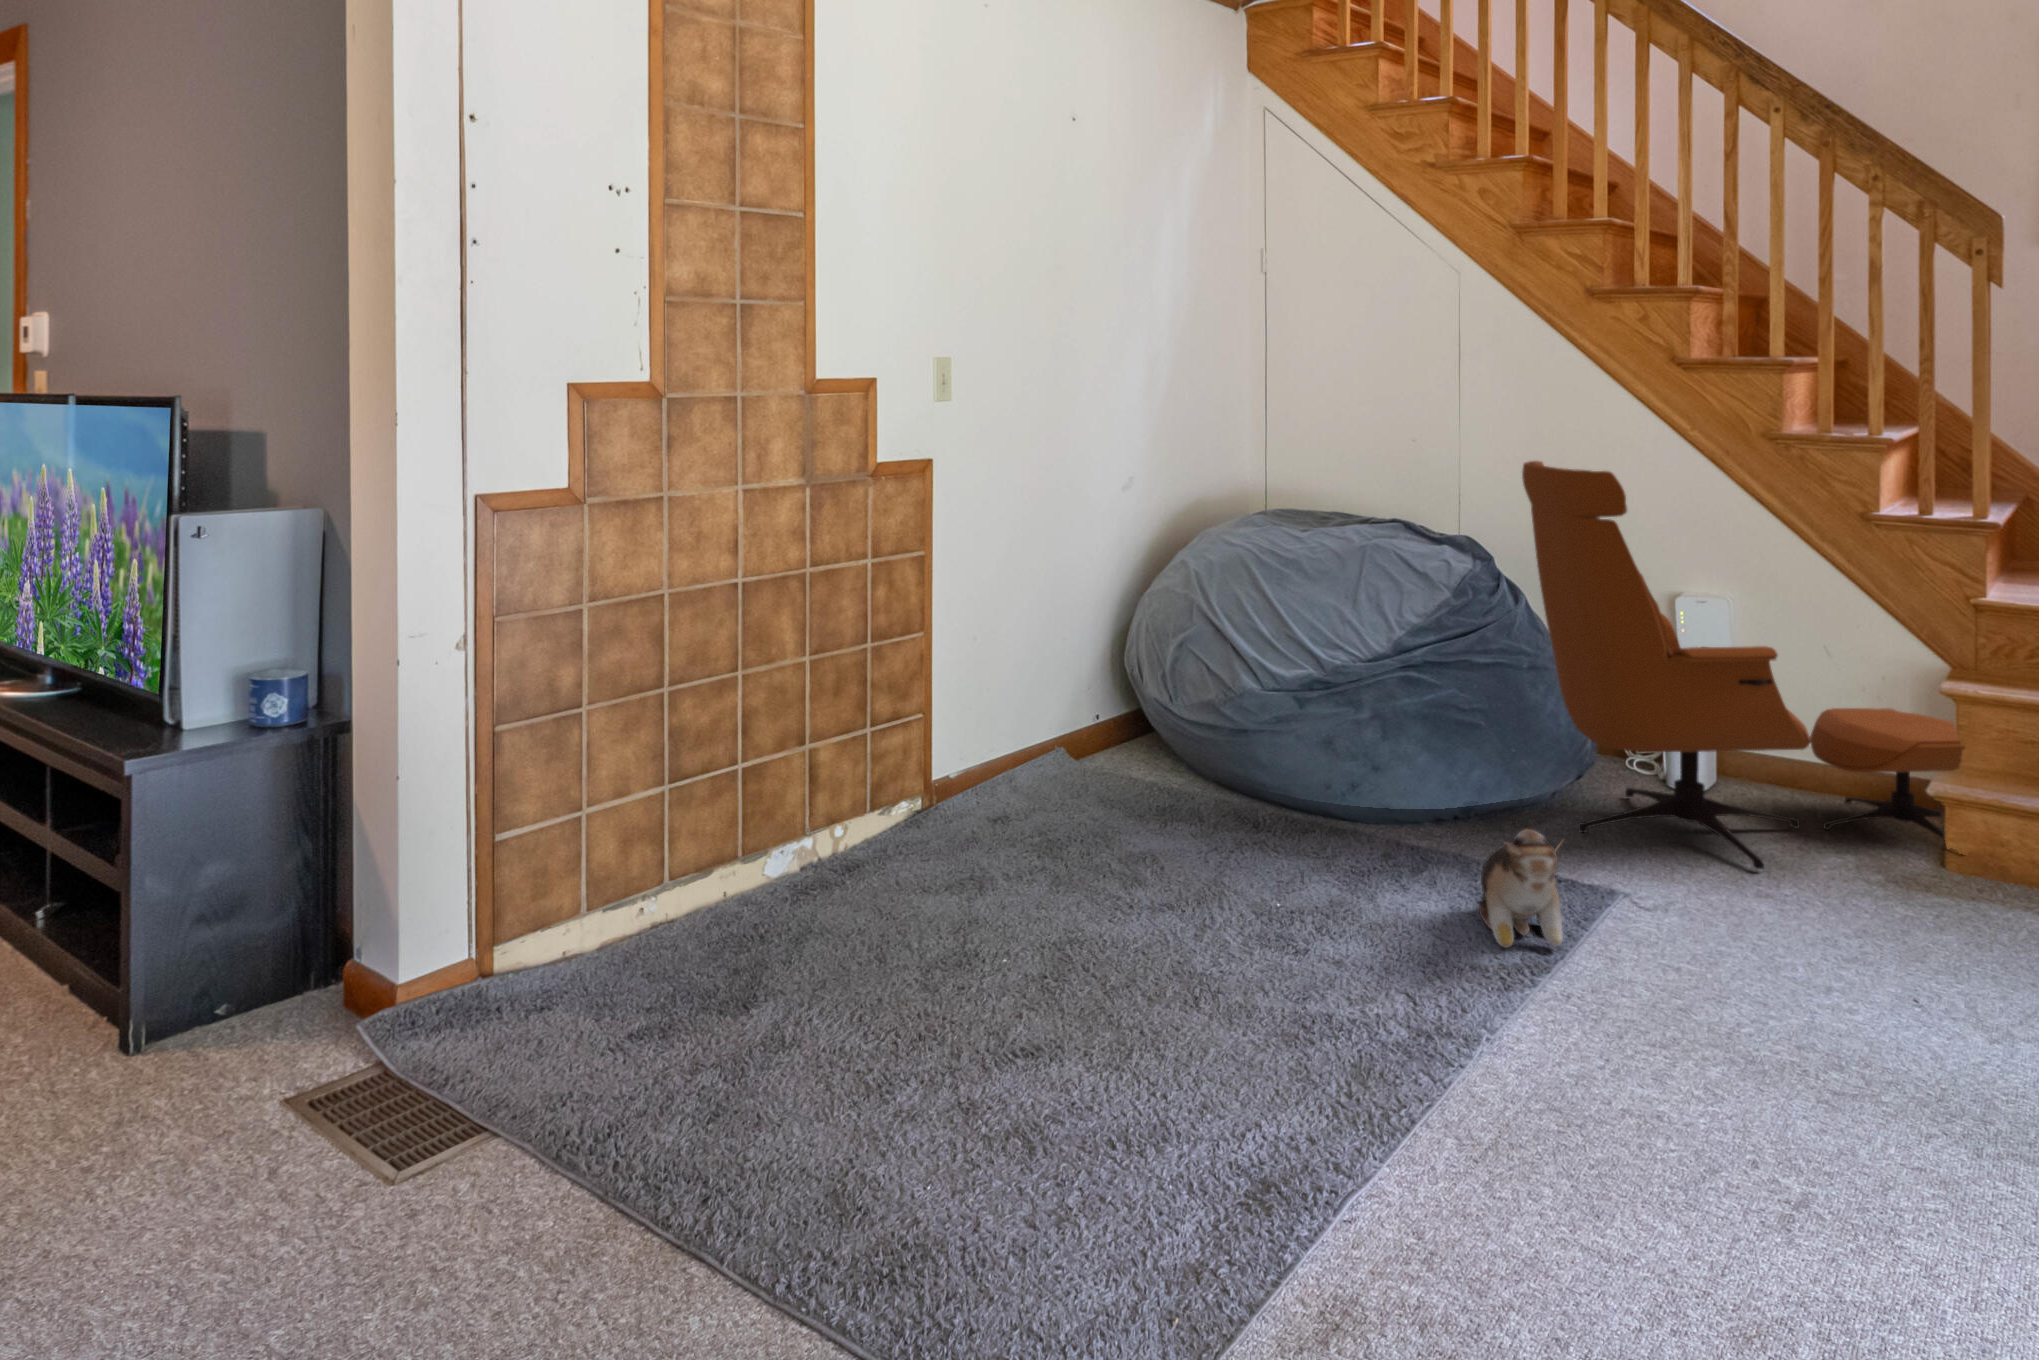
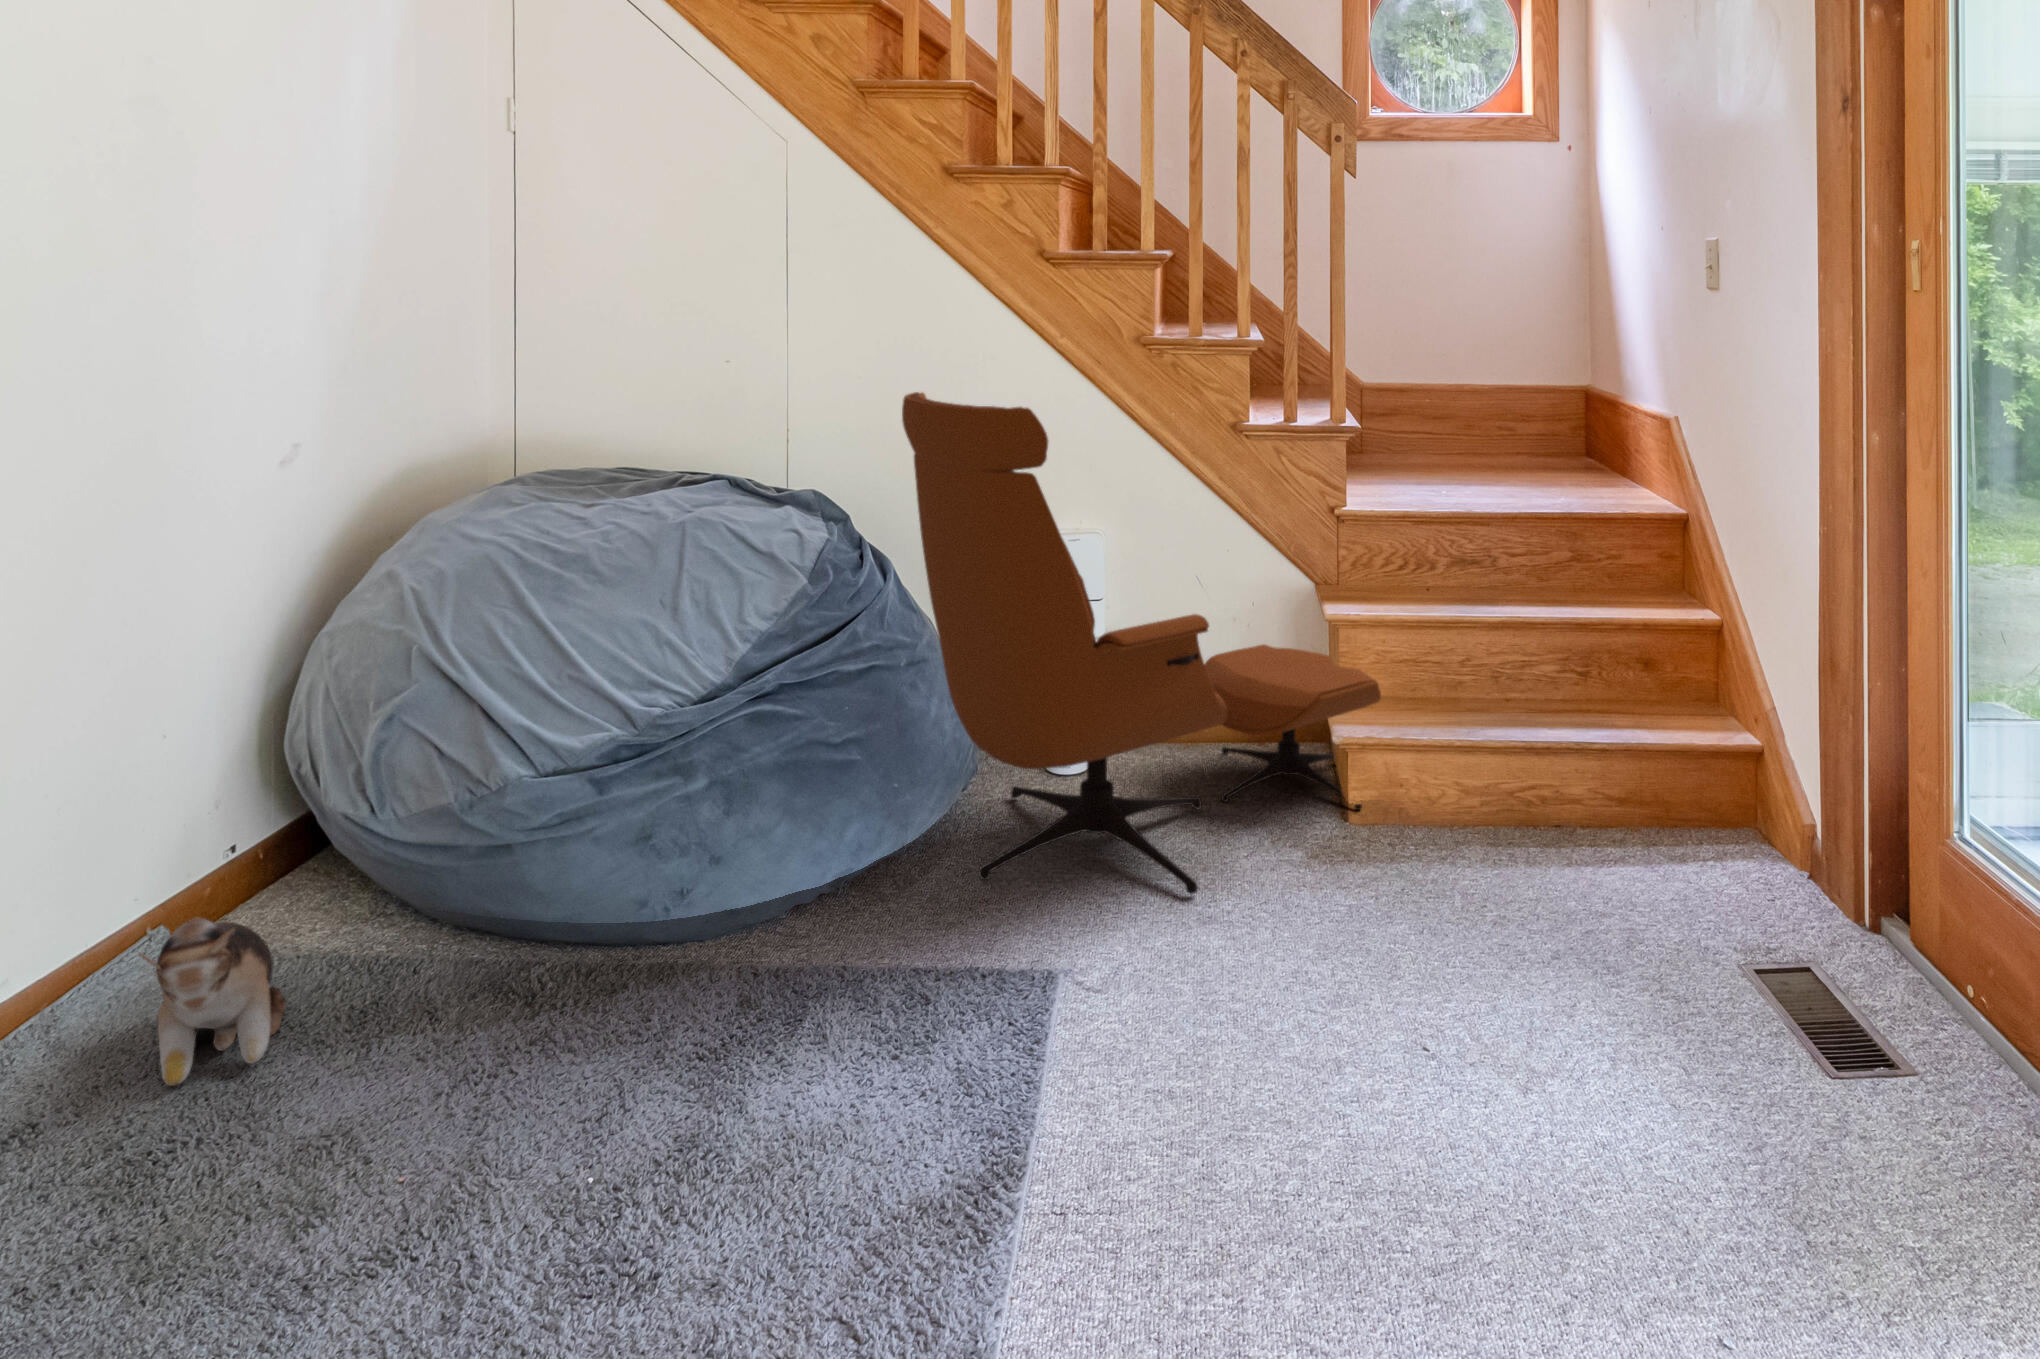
plush toy: present [1479,829,1563,947] -> present [139,917,286,1086]

